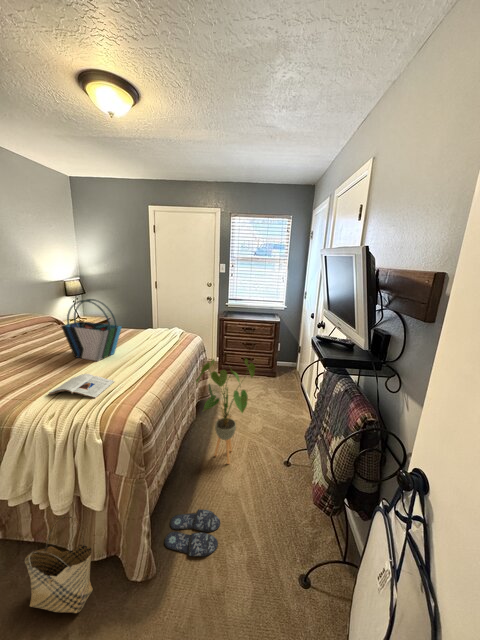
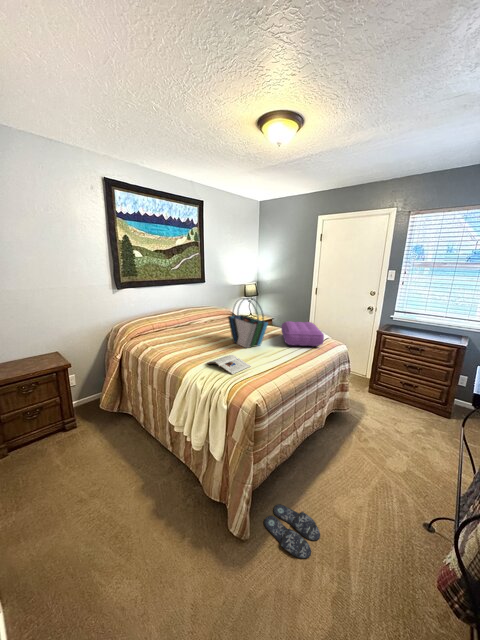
pillow: none [133,319,183,347] -> present [281,321,324,346]
house plant: present [196,359,255,464] -> none [325,369,398,487]
woven basket: present [25,516,93,613] -> none [172,453,209,528]

